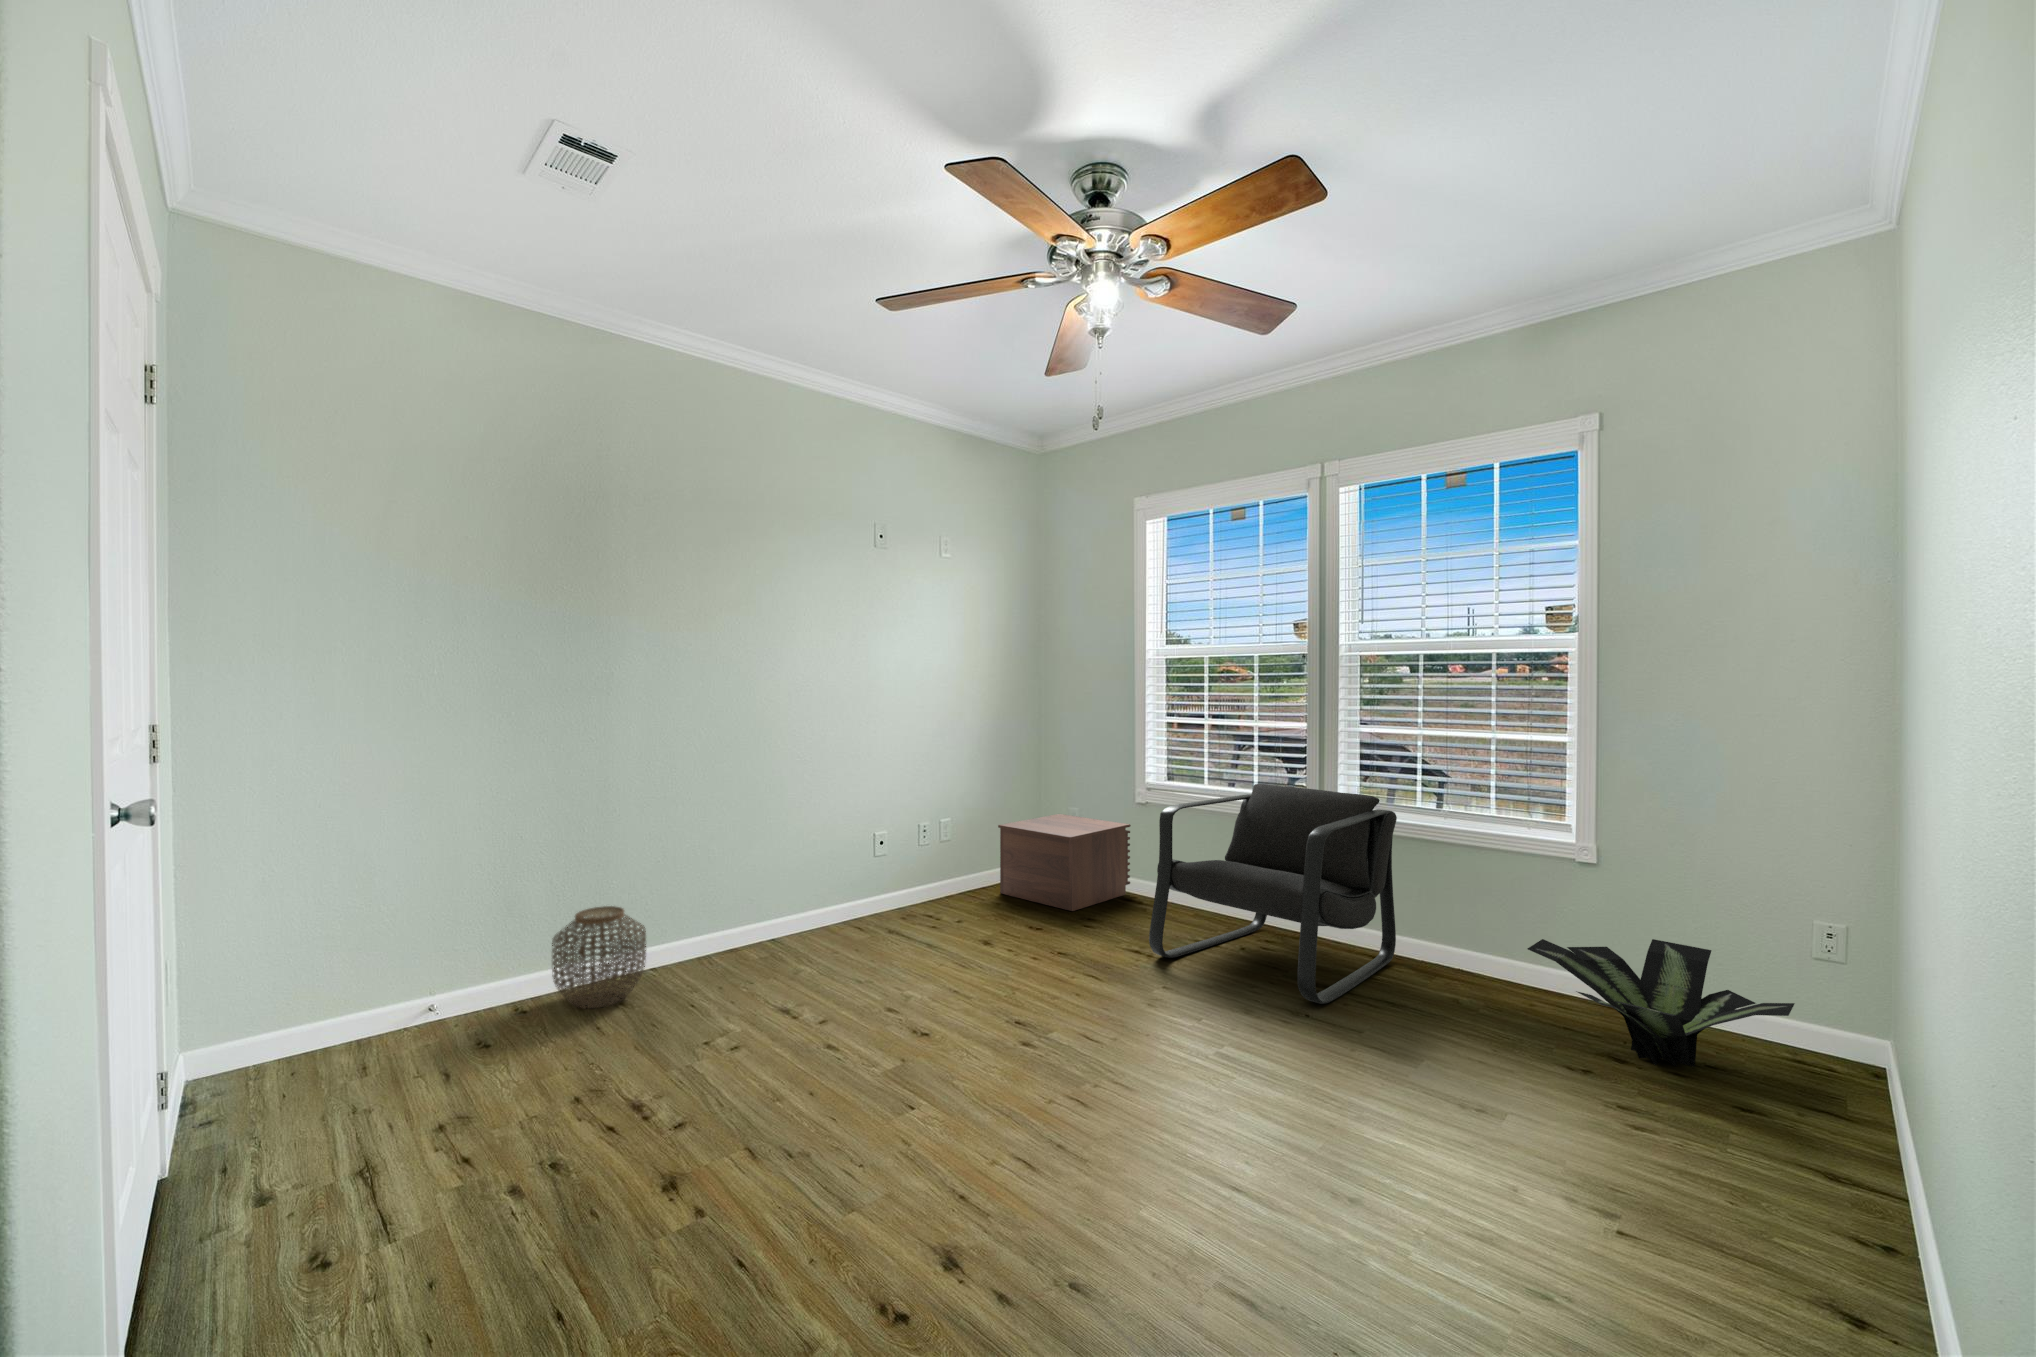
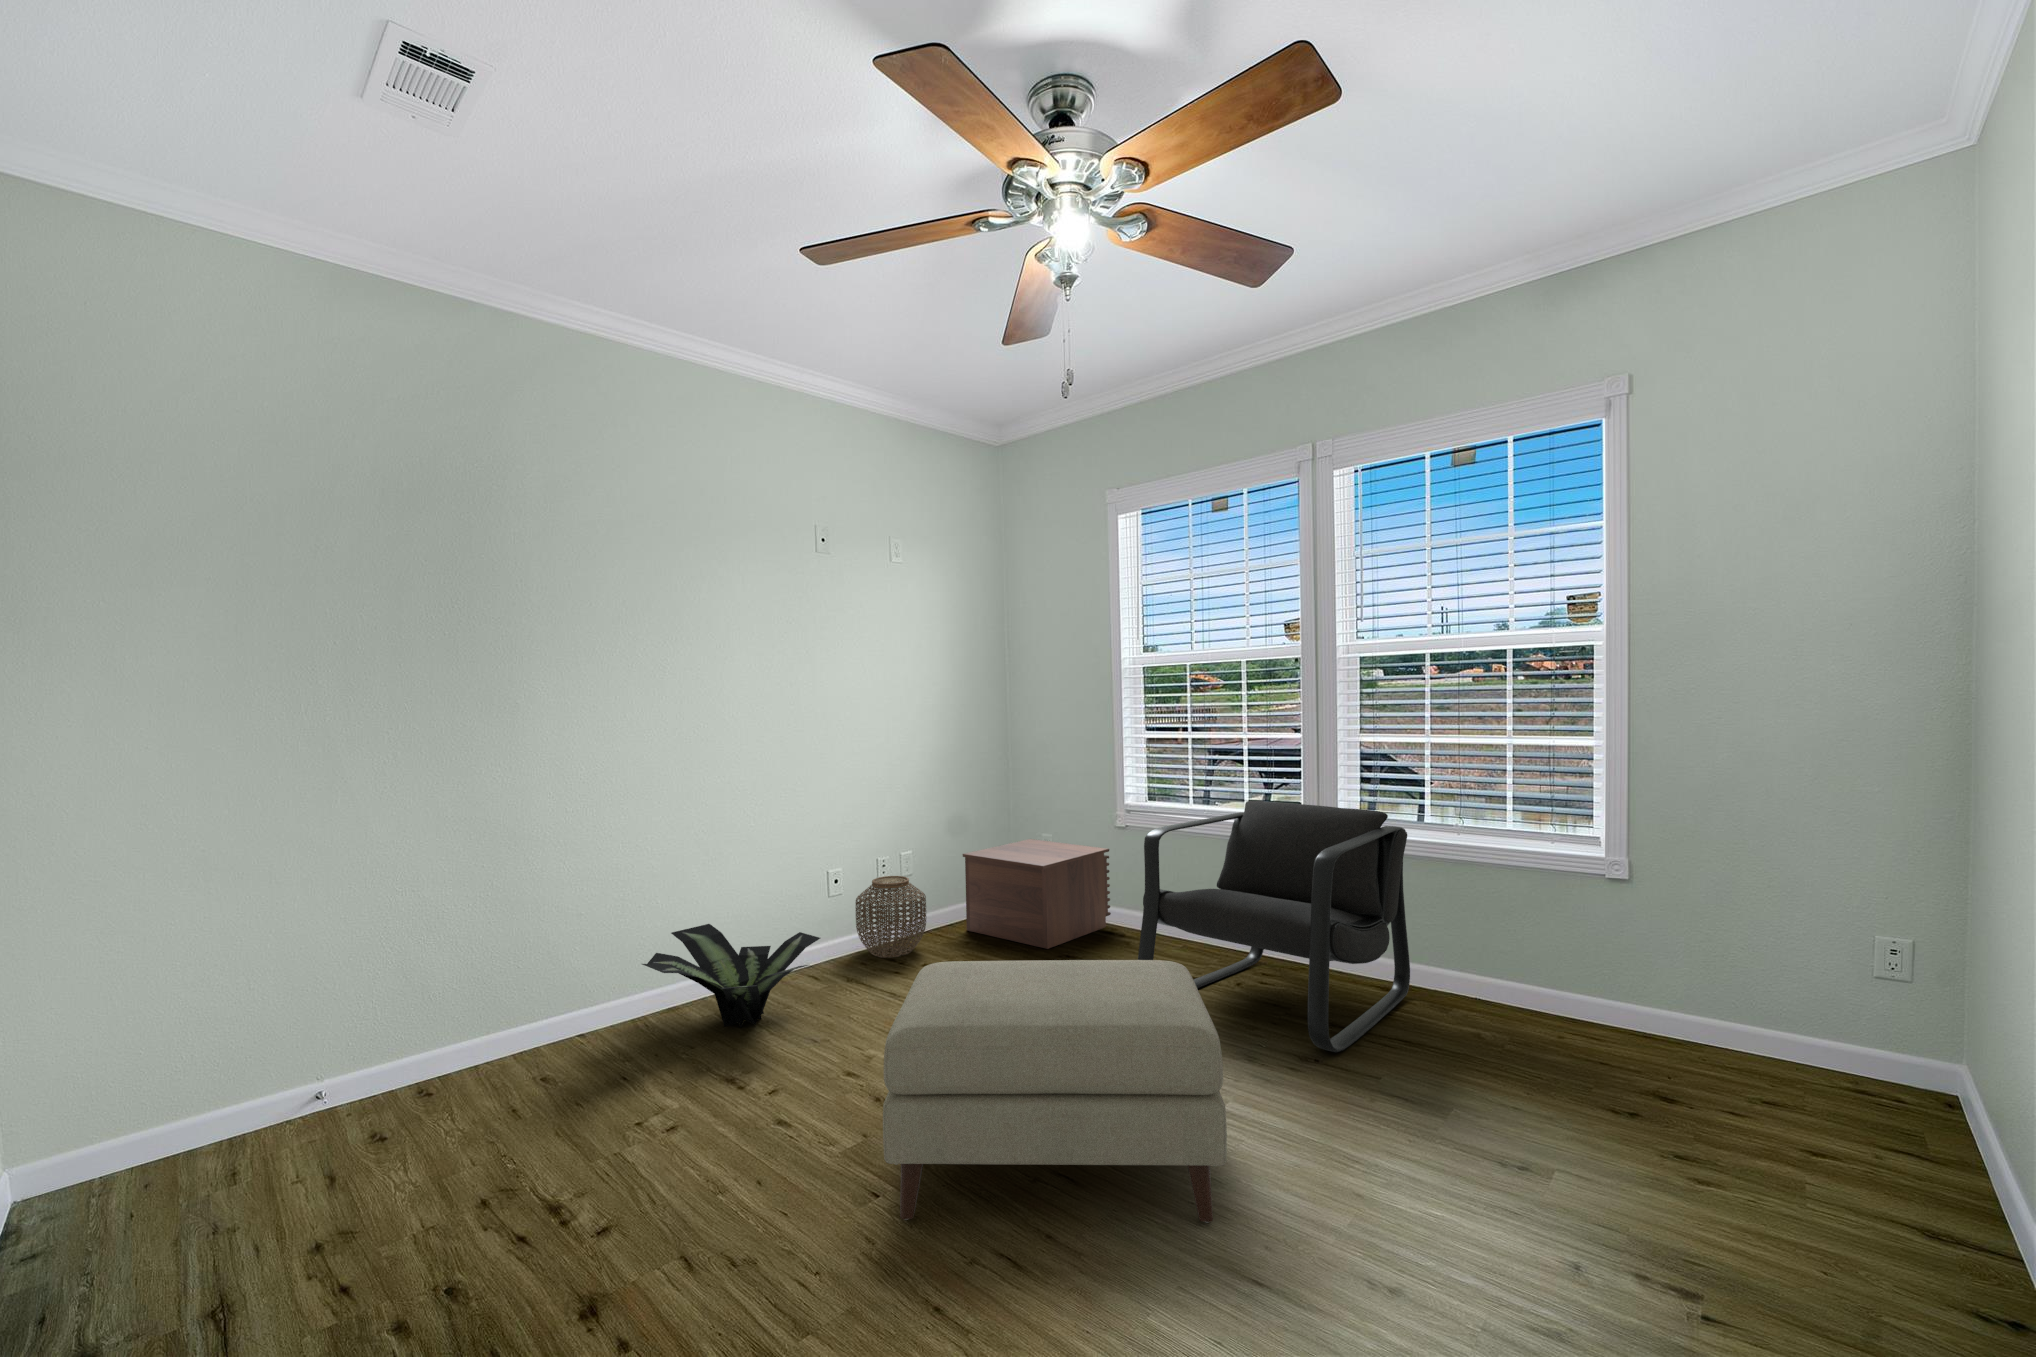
woven basket: present [552,906,646,1009] -> present [856,876,926,958]
ottoman: none [931,911,1215,1129] -> present [883,960,1227,1223]
potted plant: present [1527,939,1795,1067] -> present [642,924,820,1027]

